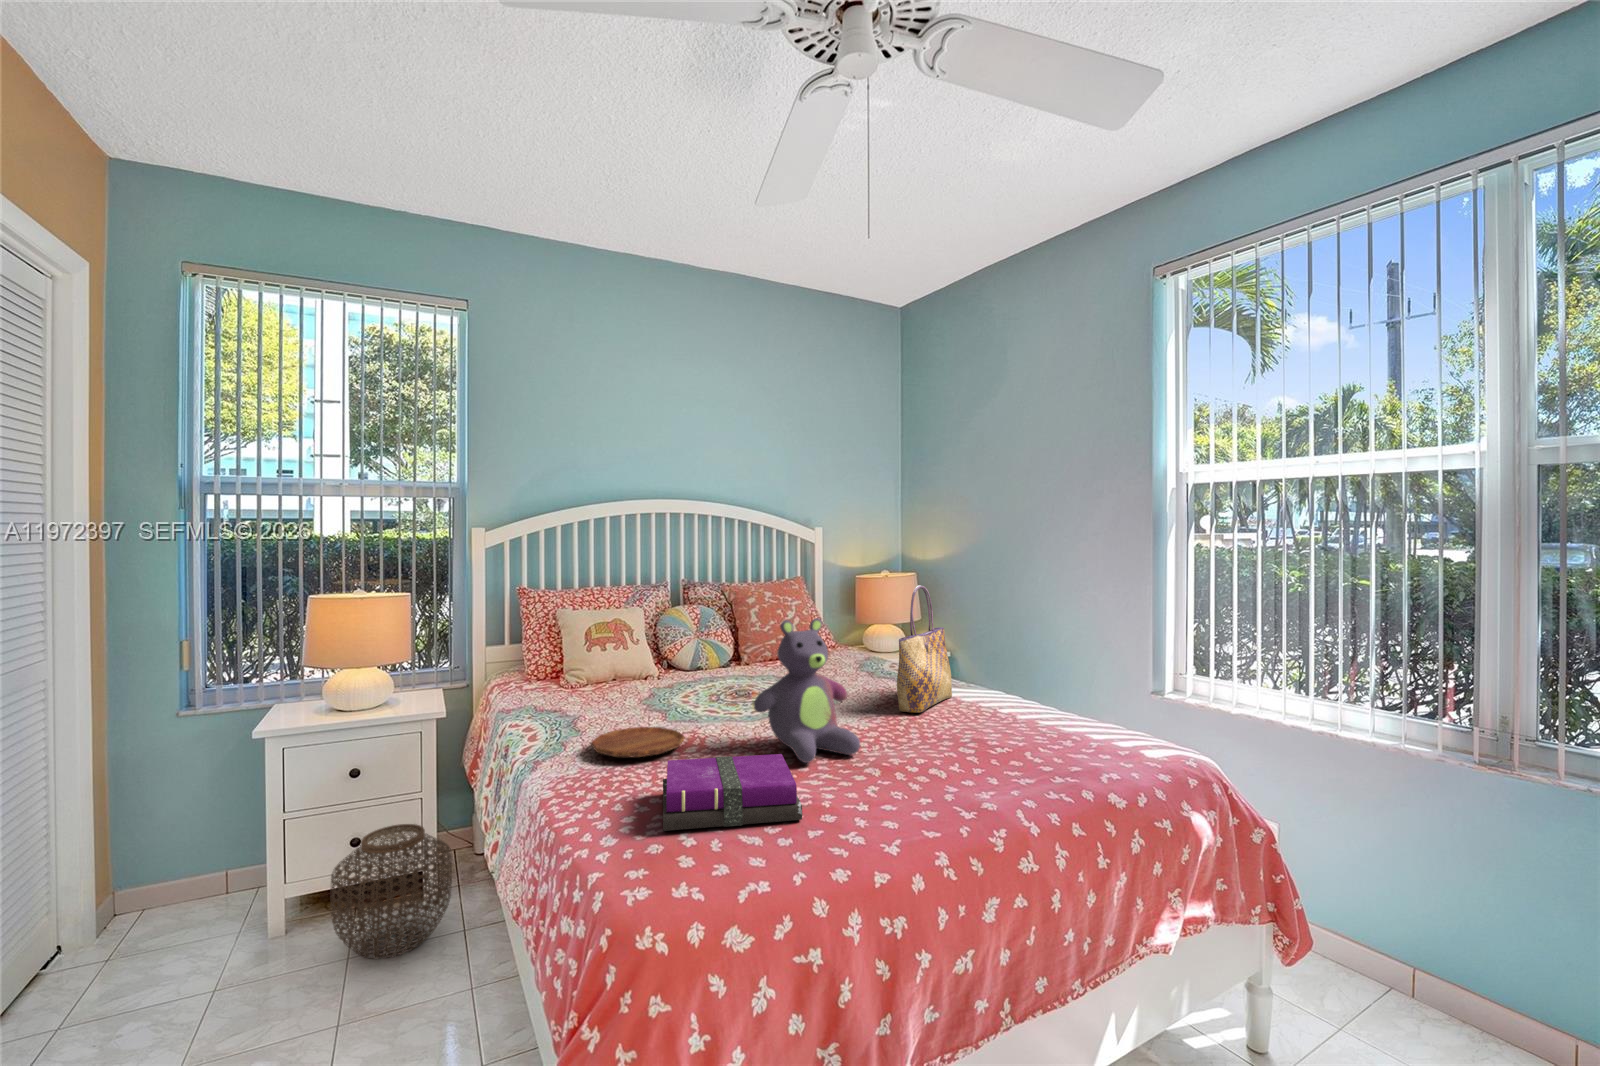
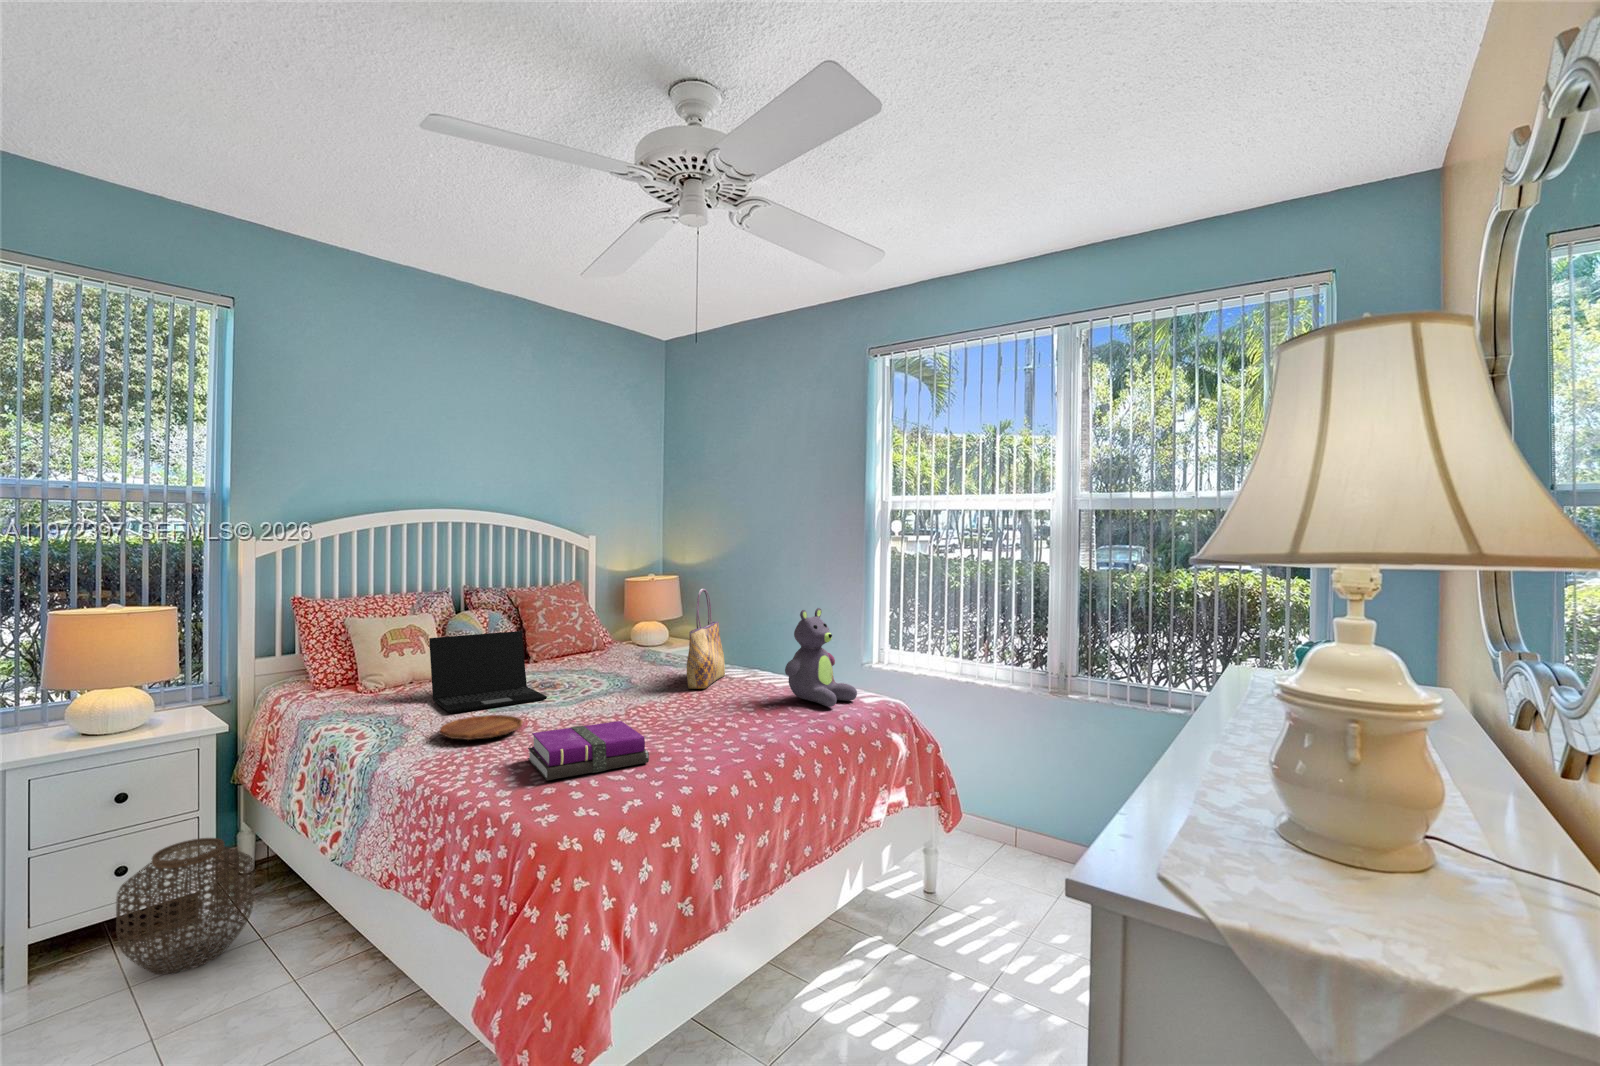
stuffed bear: present [754,618,860,763] -> present [785,608,857,707]
laptop: none [617,629,732,719] -> present [429,631,547,713]

